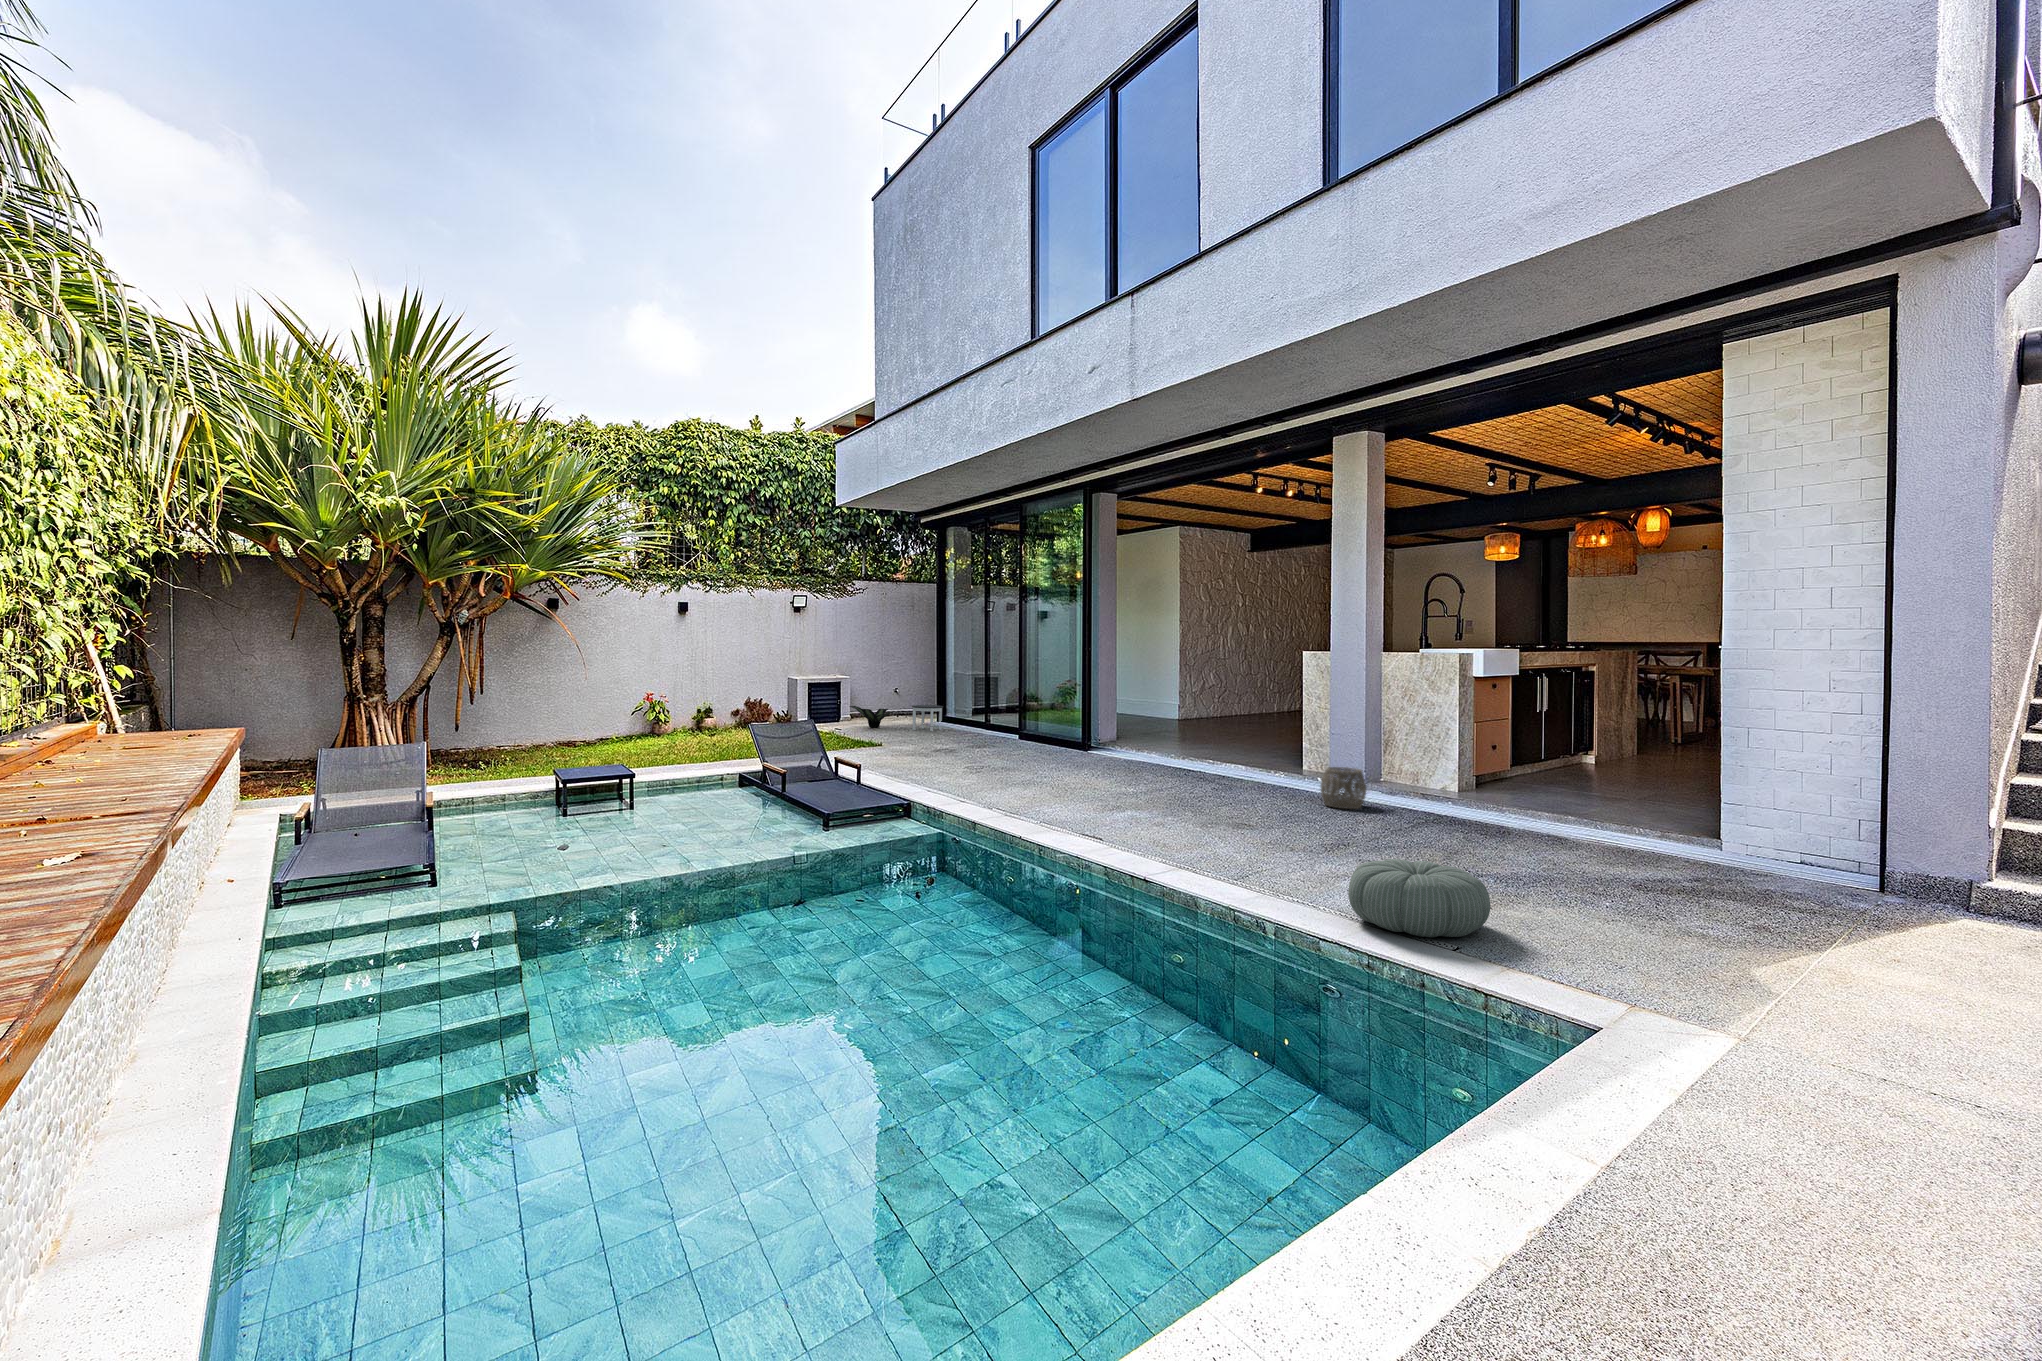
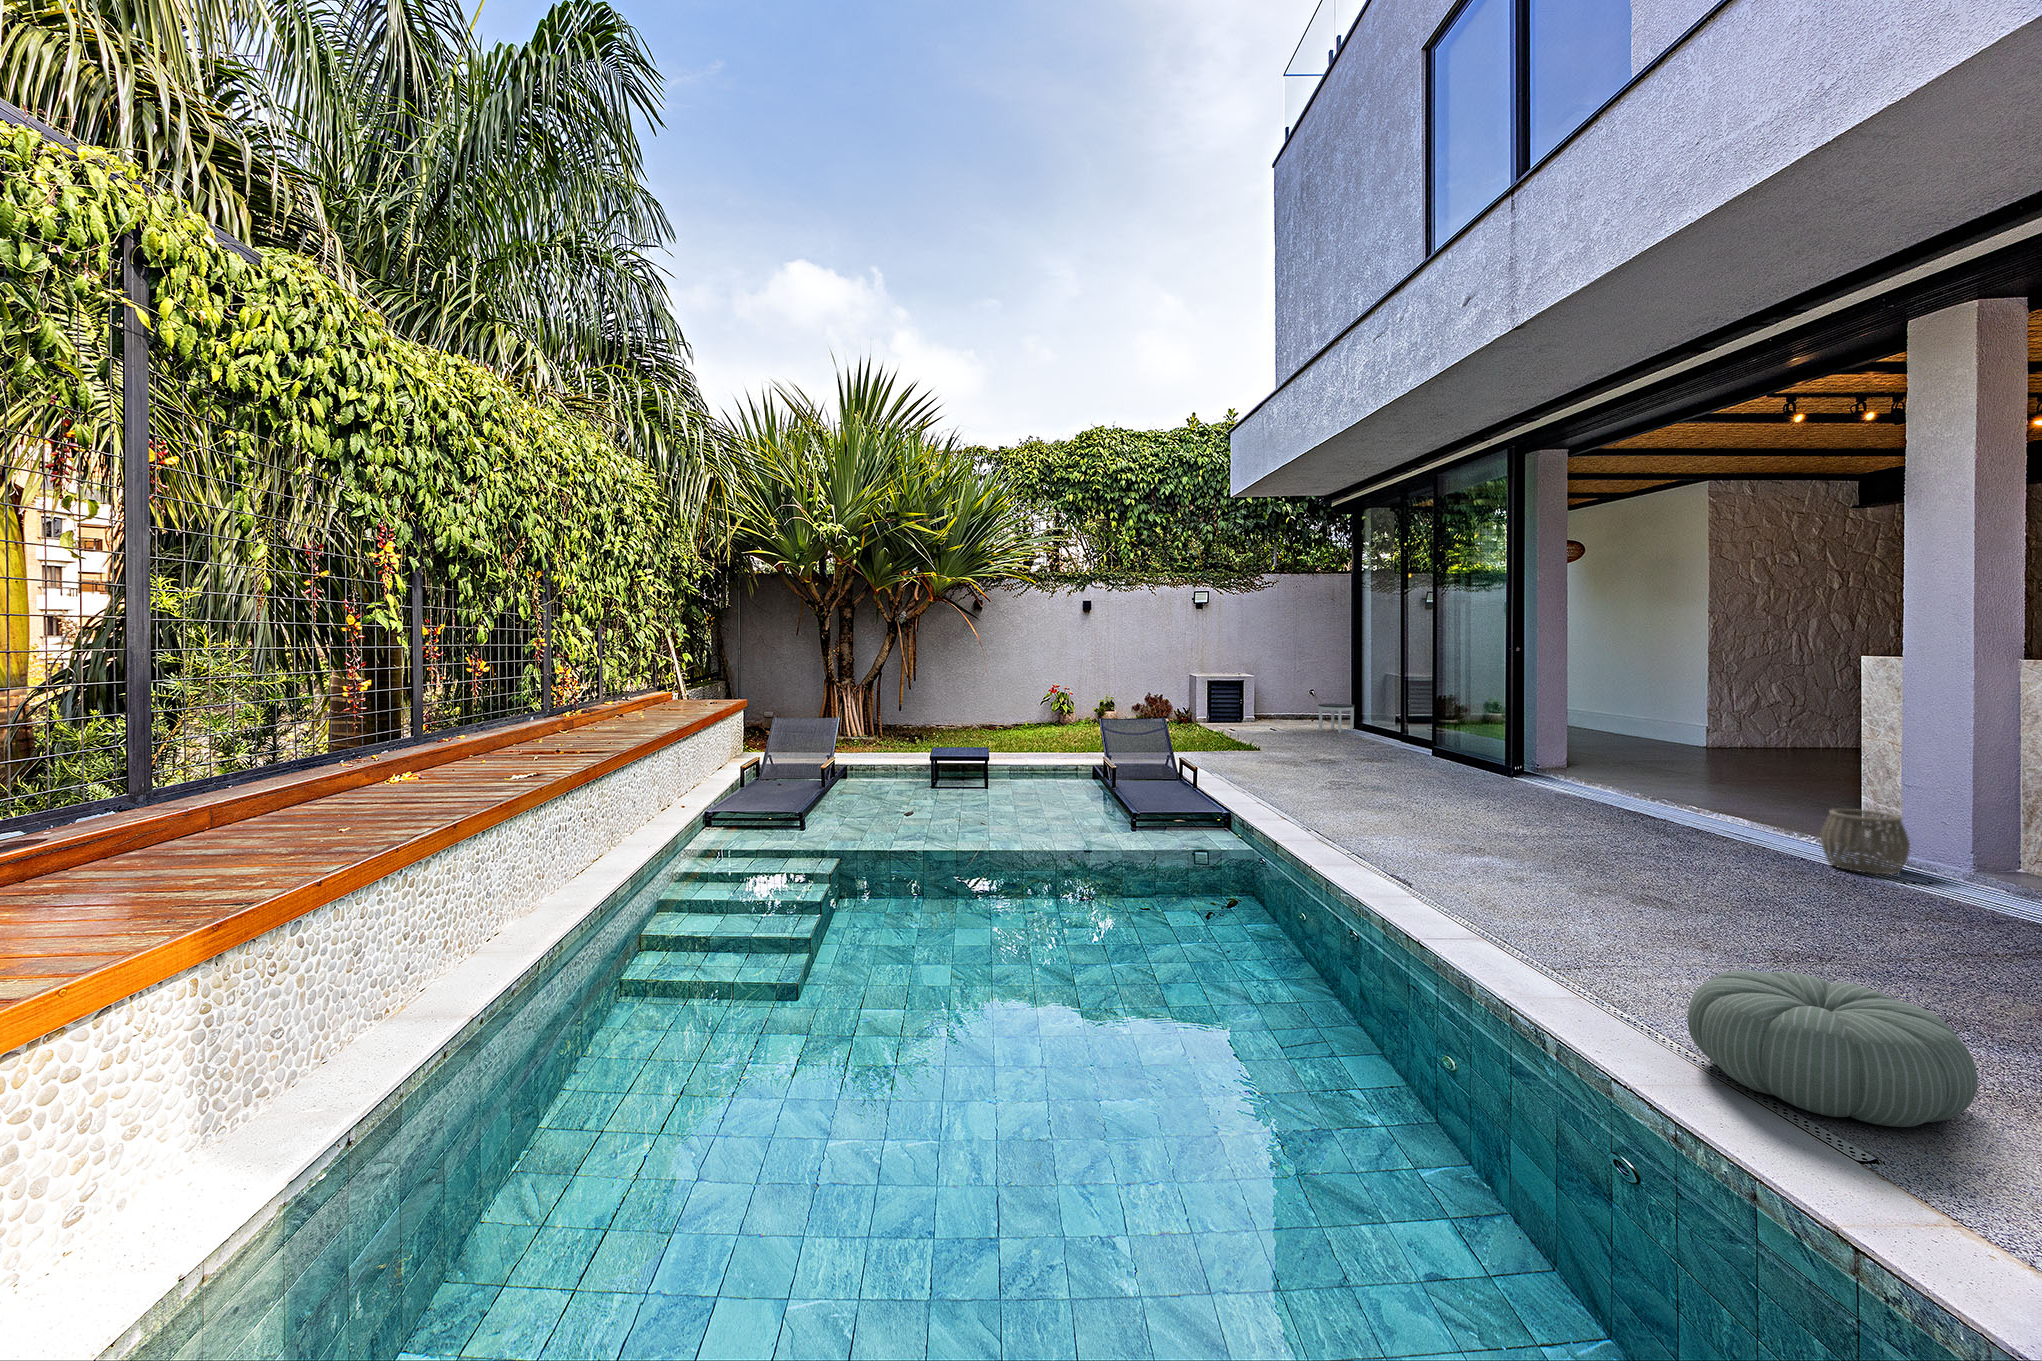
potted plant: present [850,706,892,728] -> none [1252,703,1304,727]

